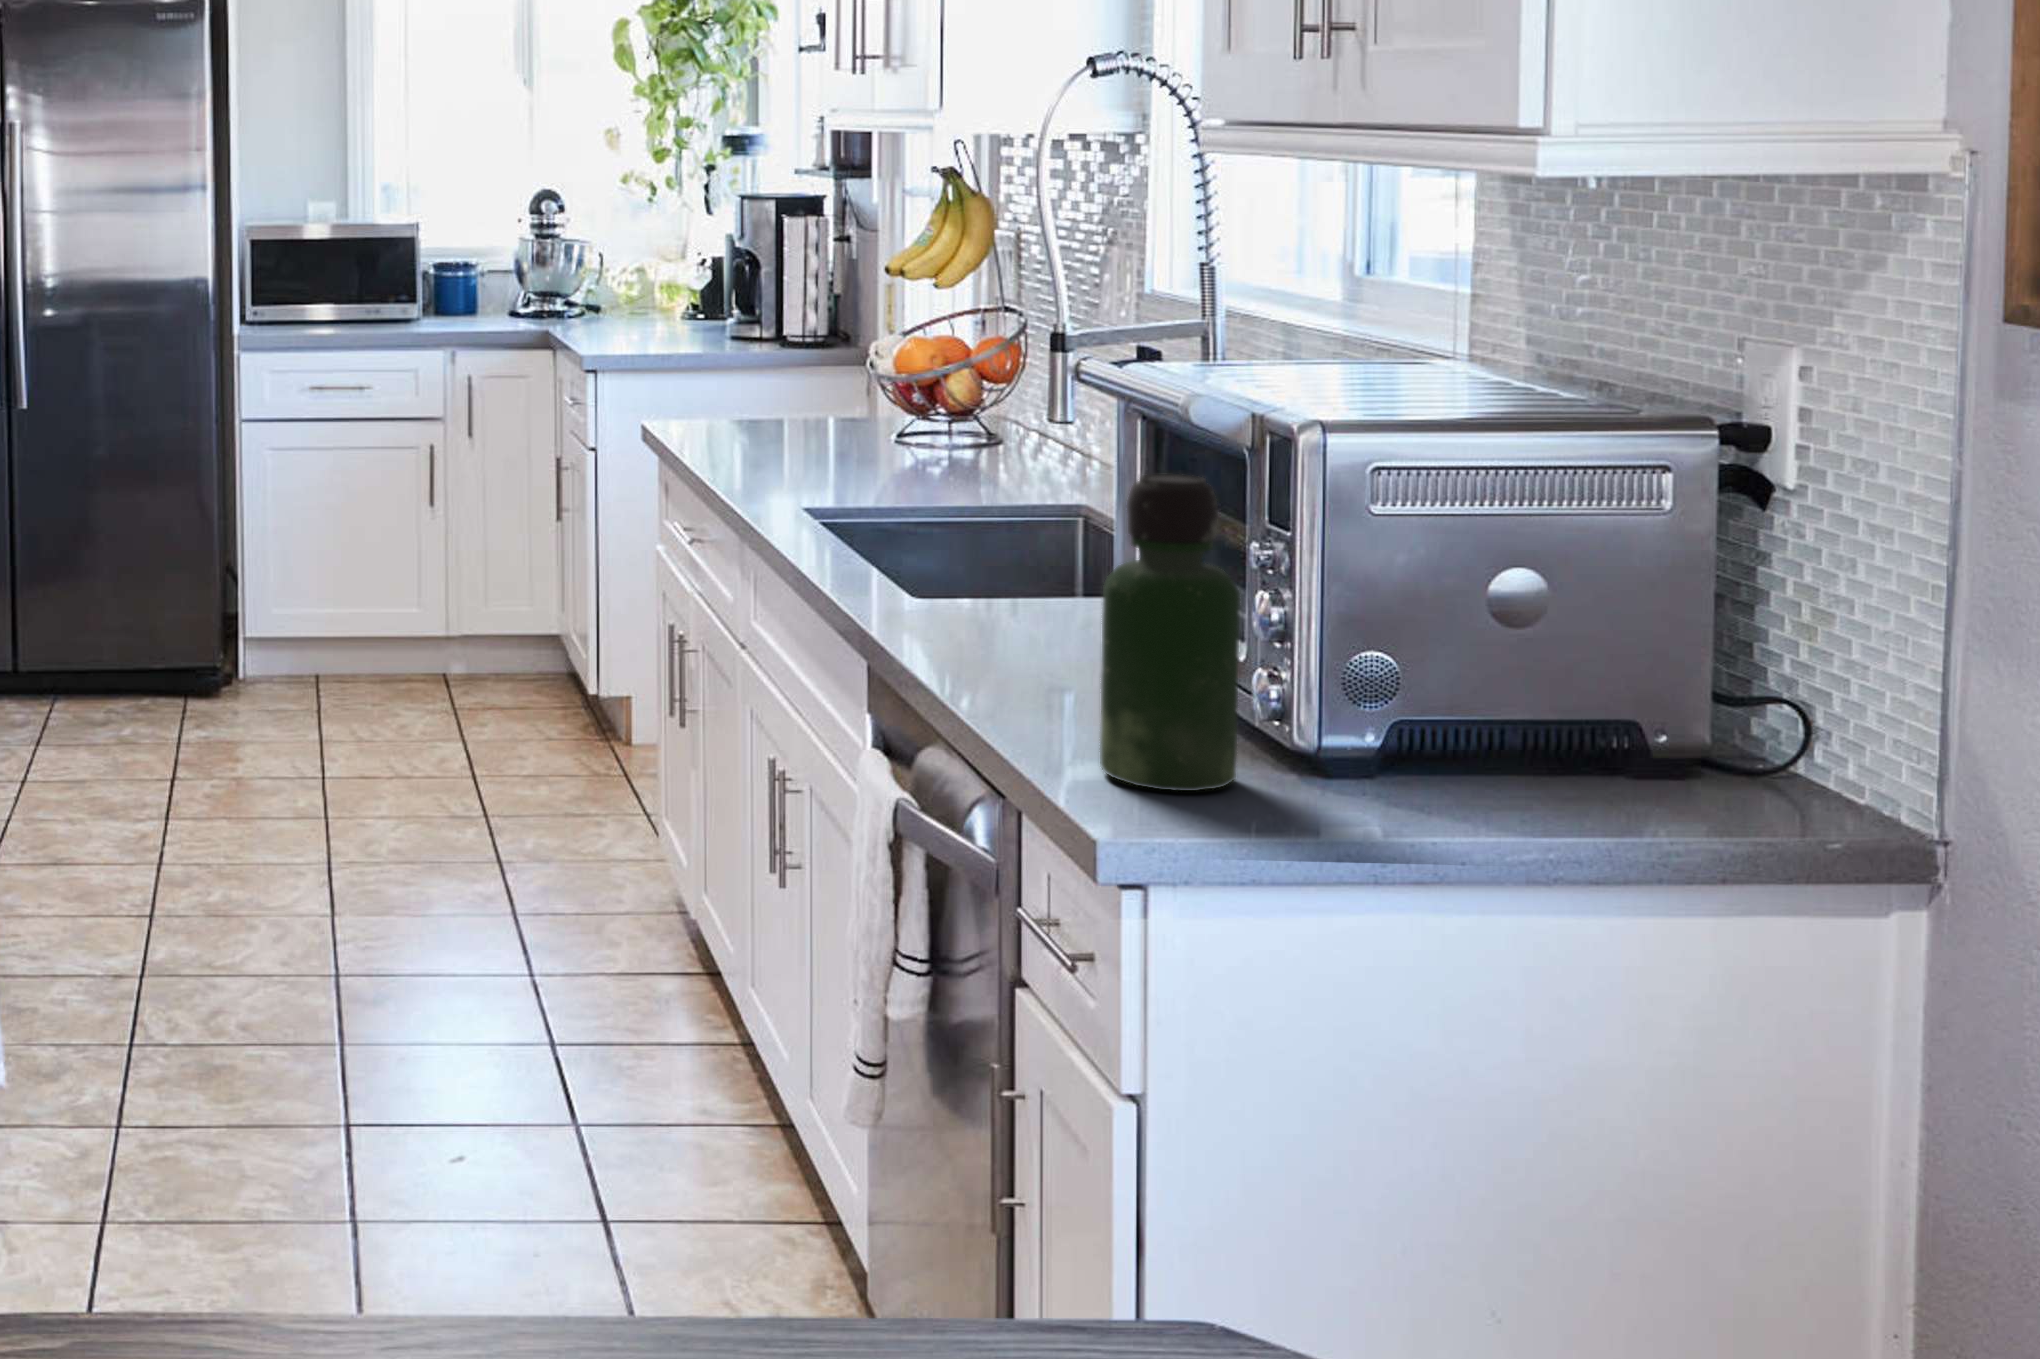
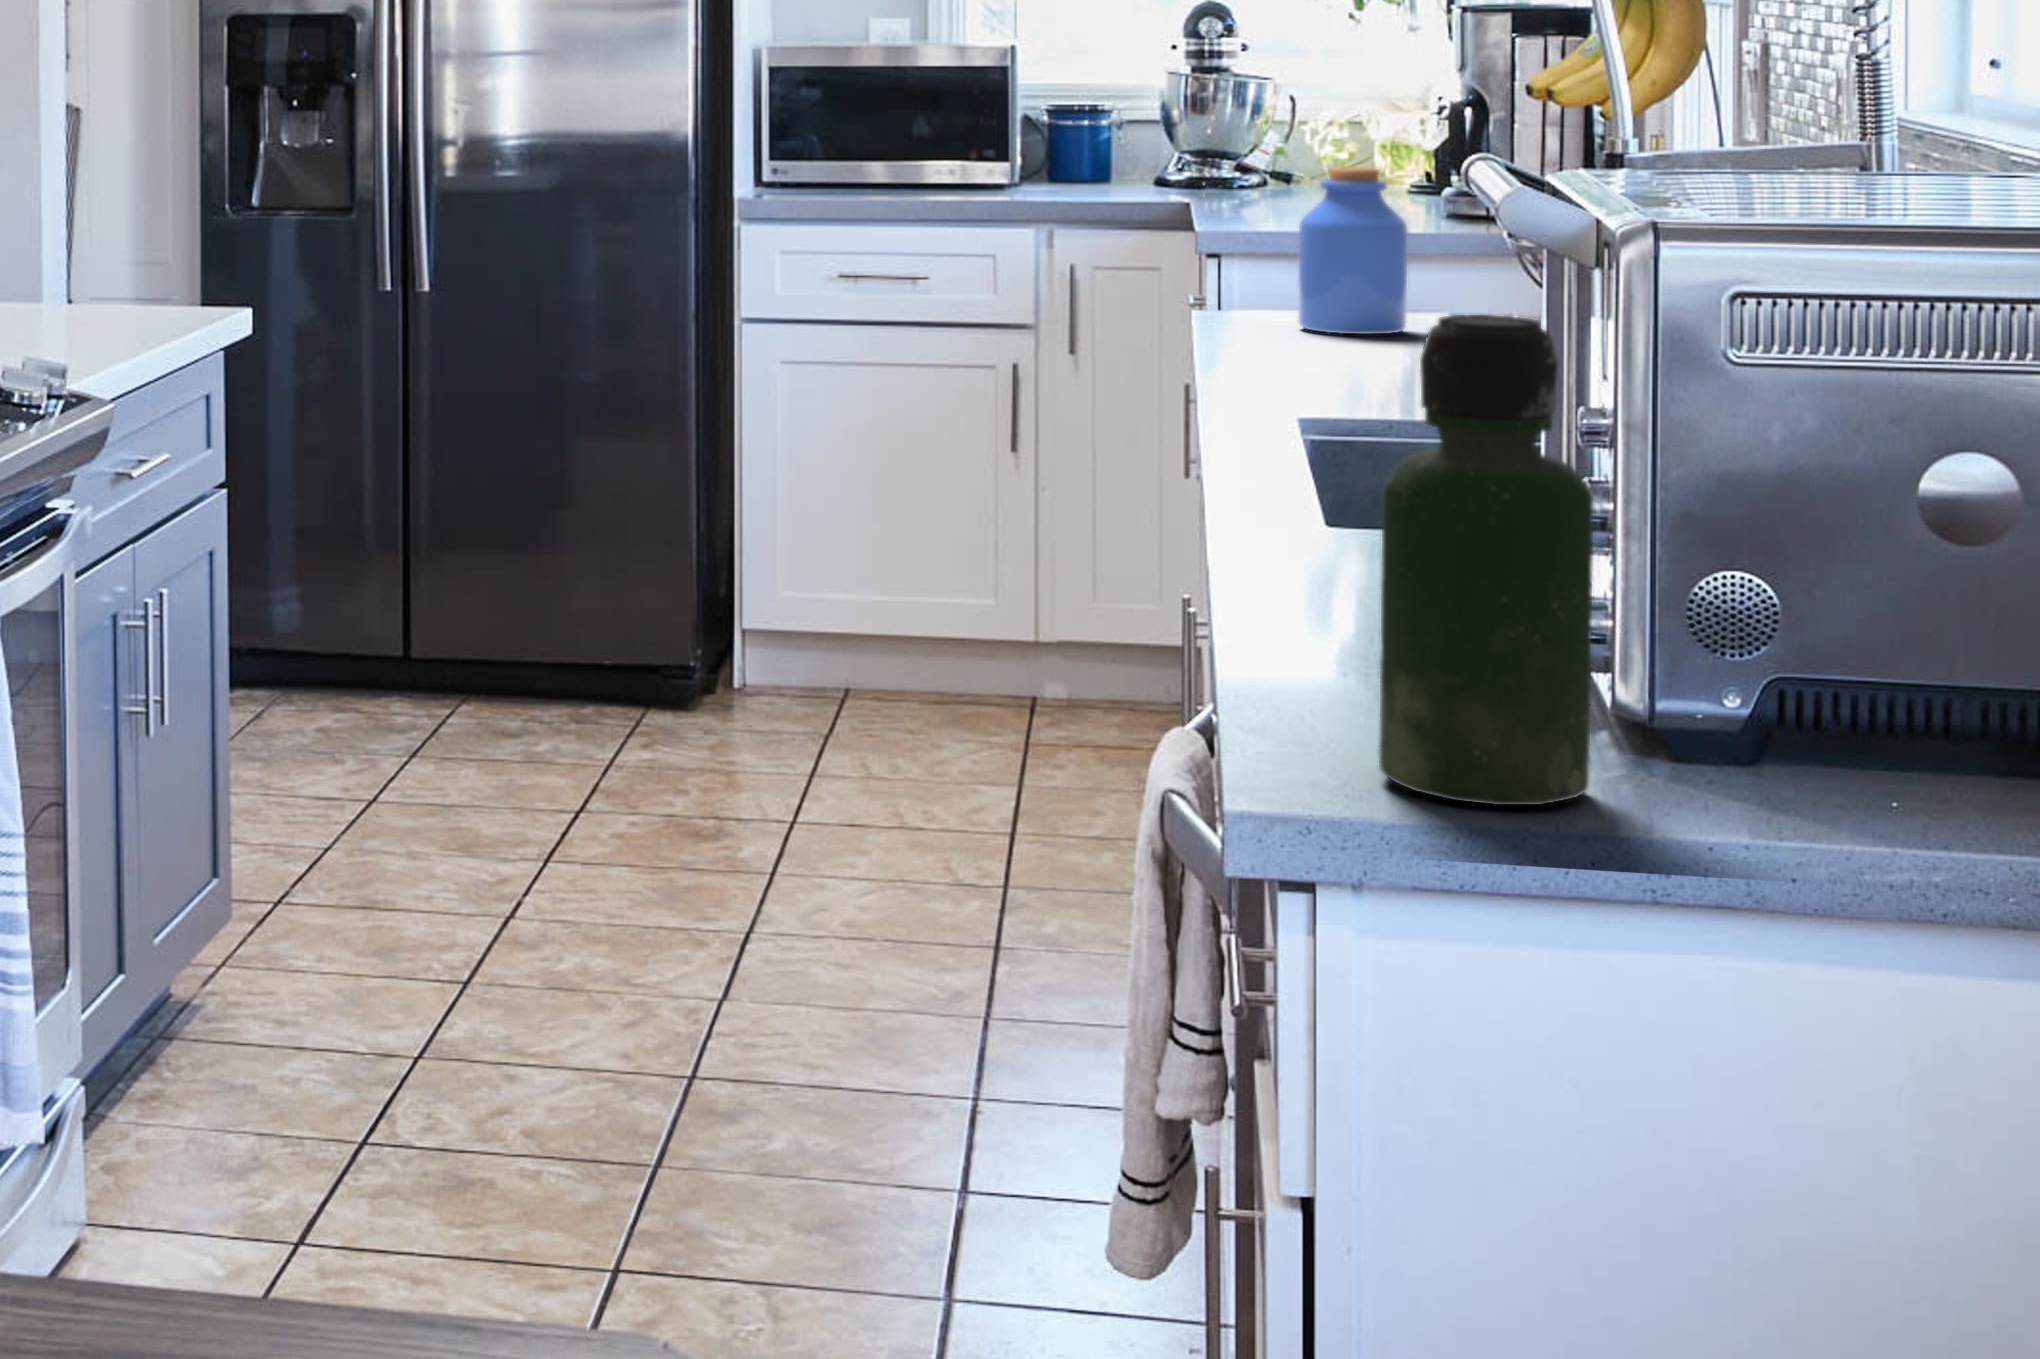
jar: none [699,317,770,432] -> present [1298,167,1408,334]

